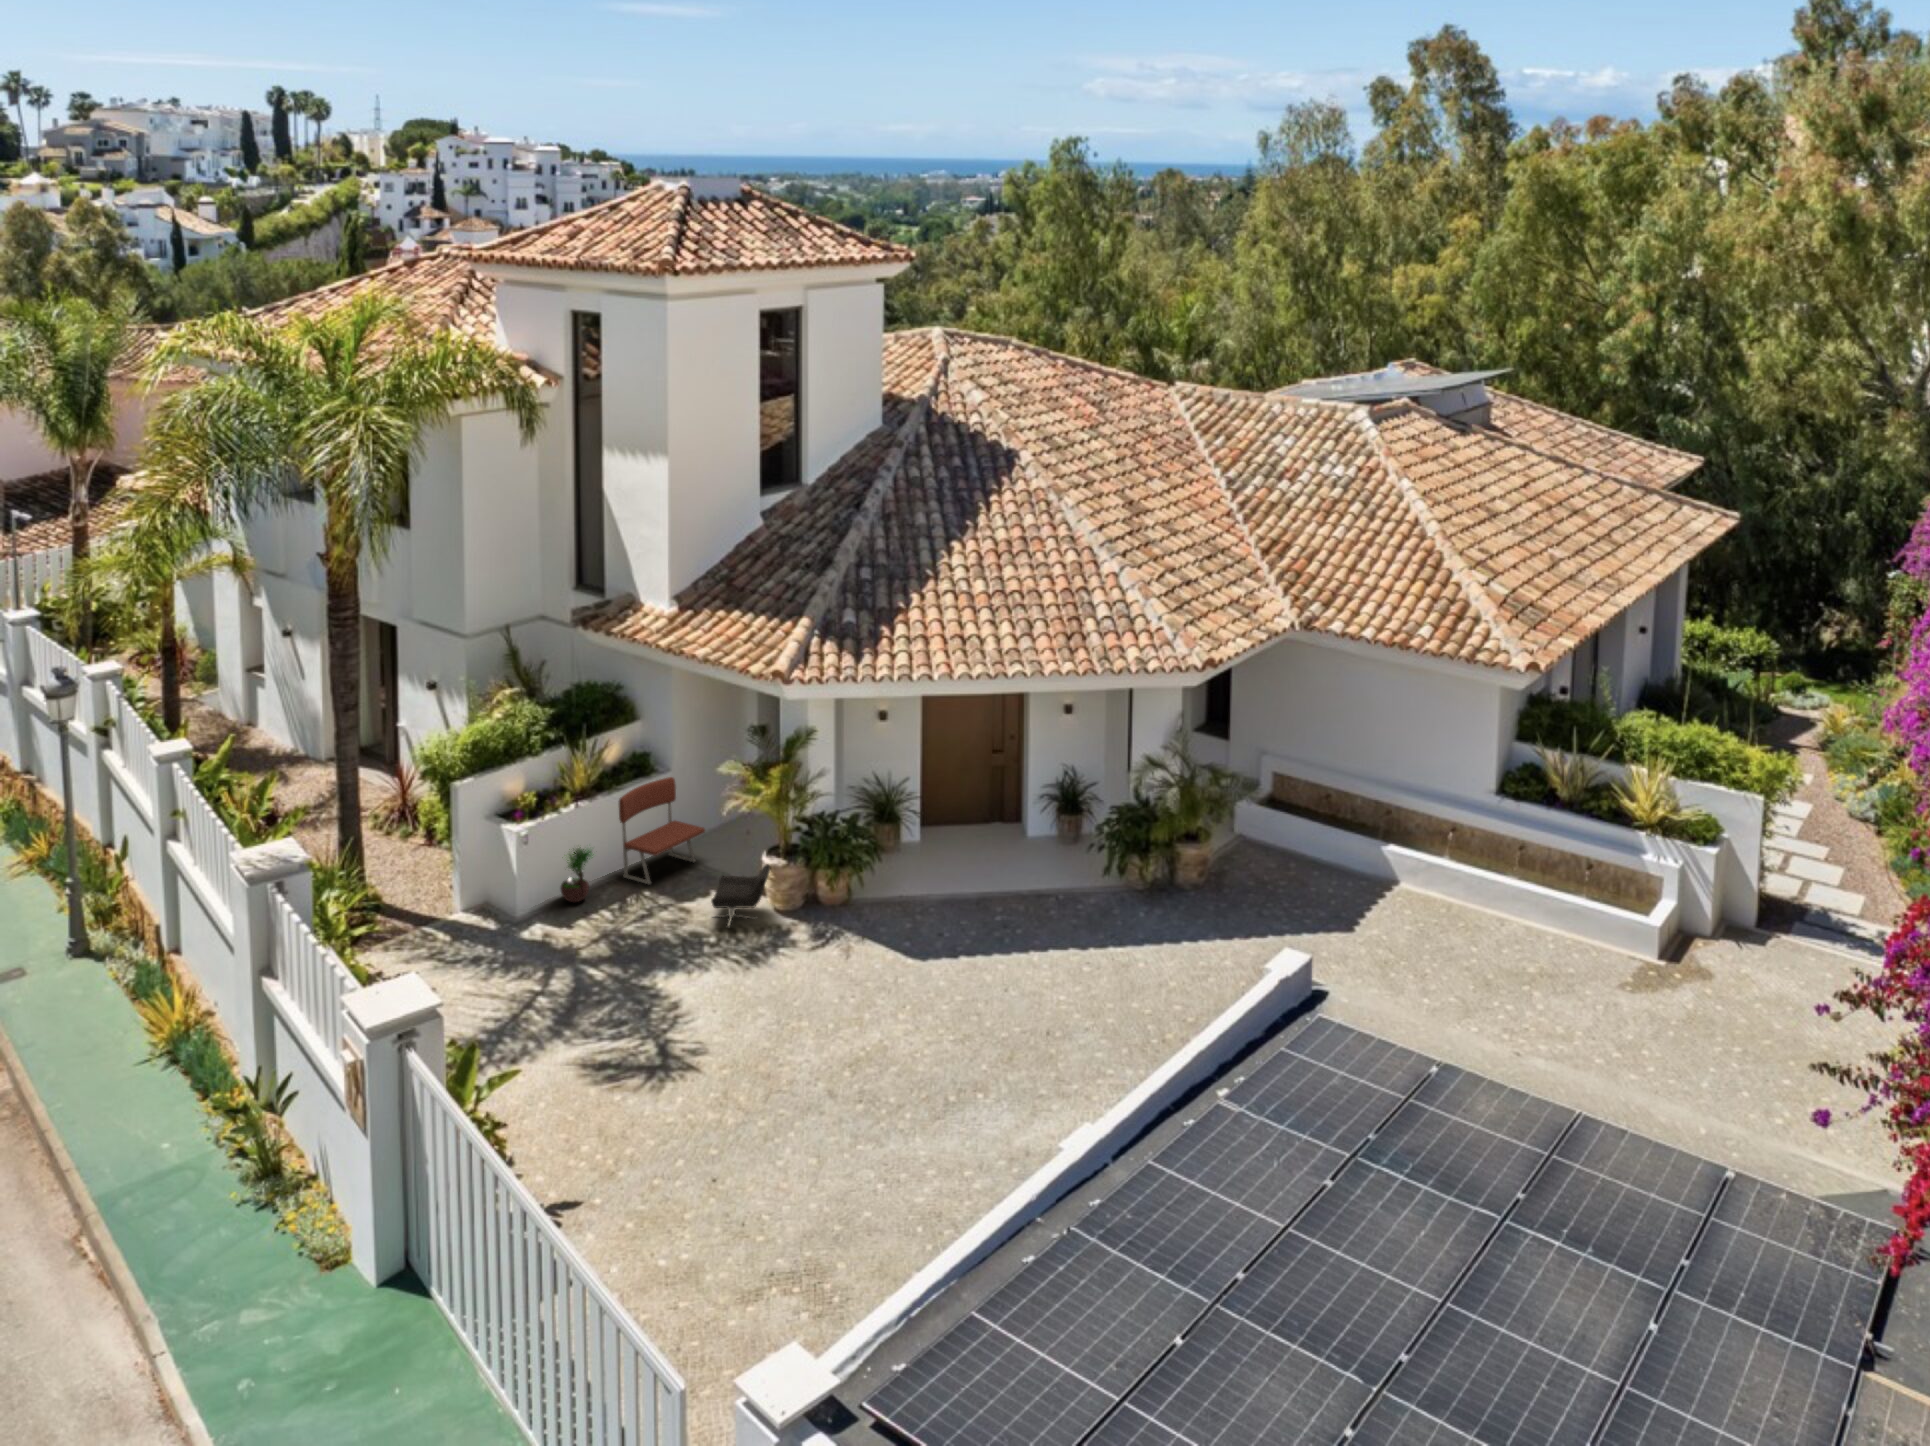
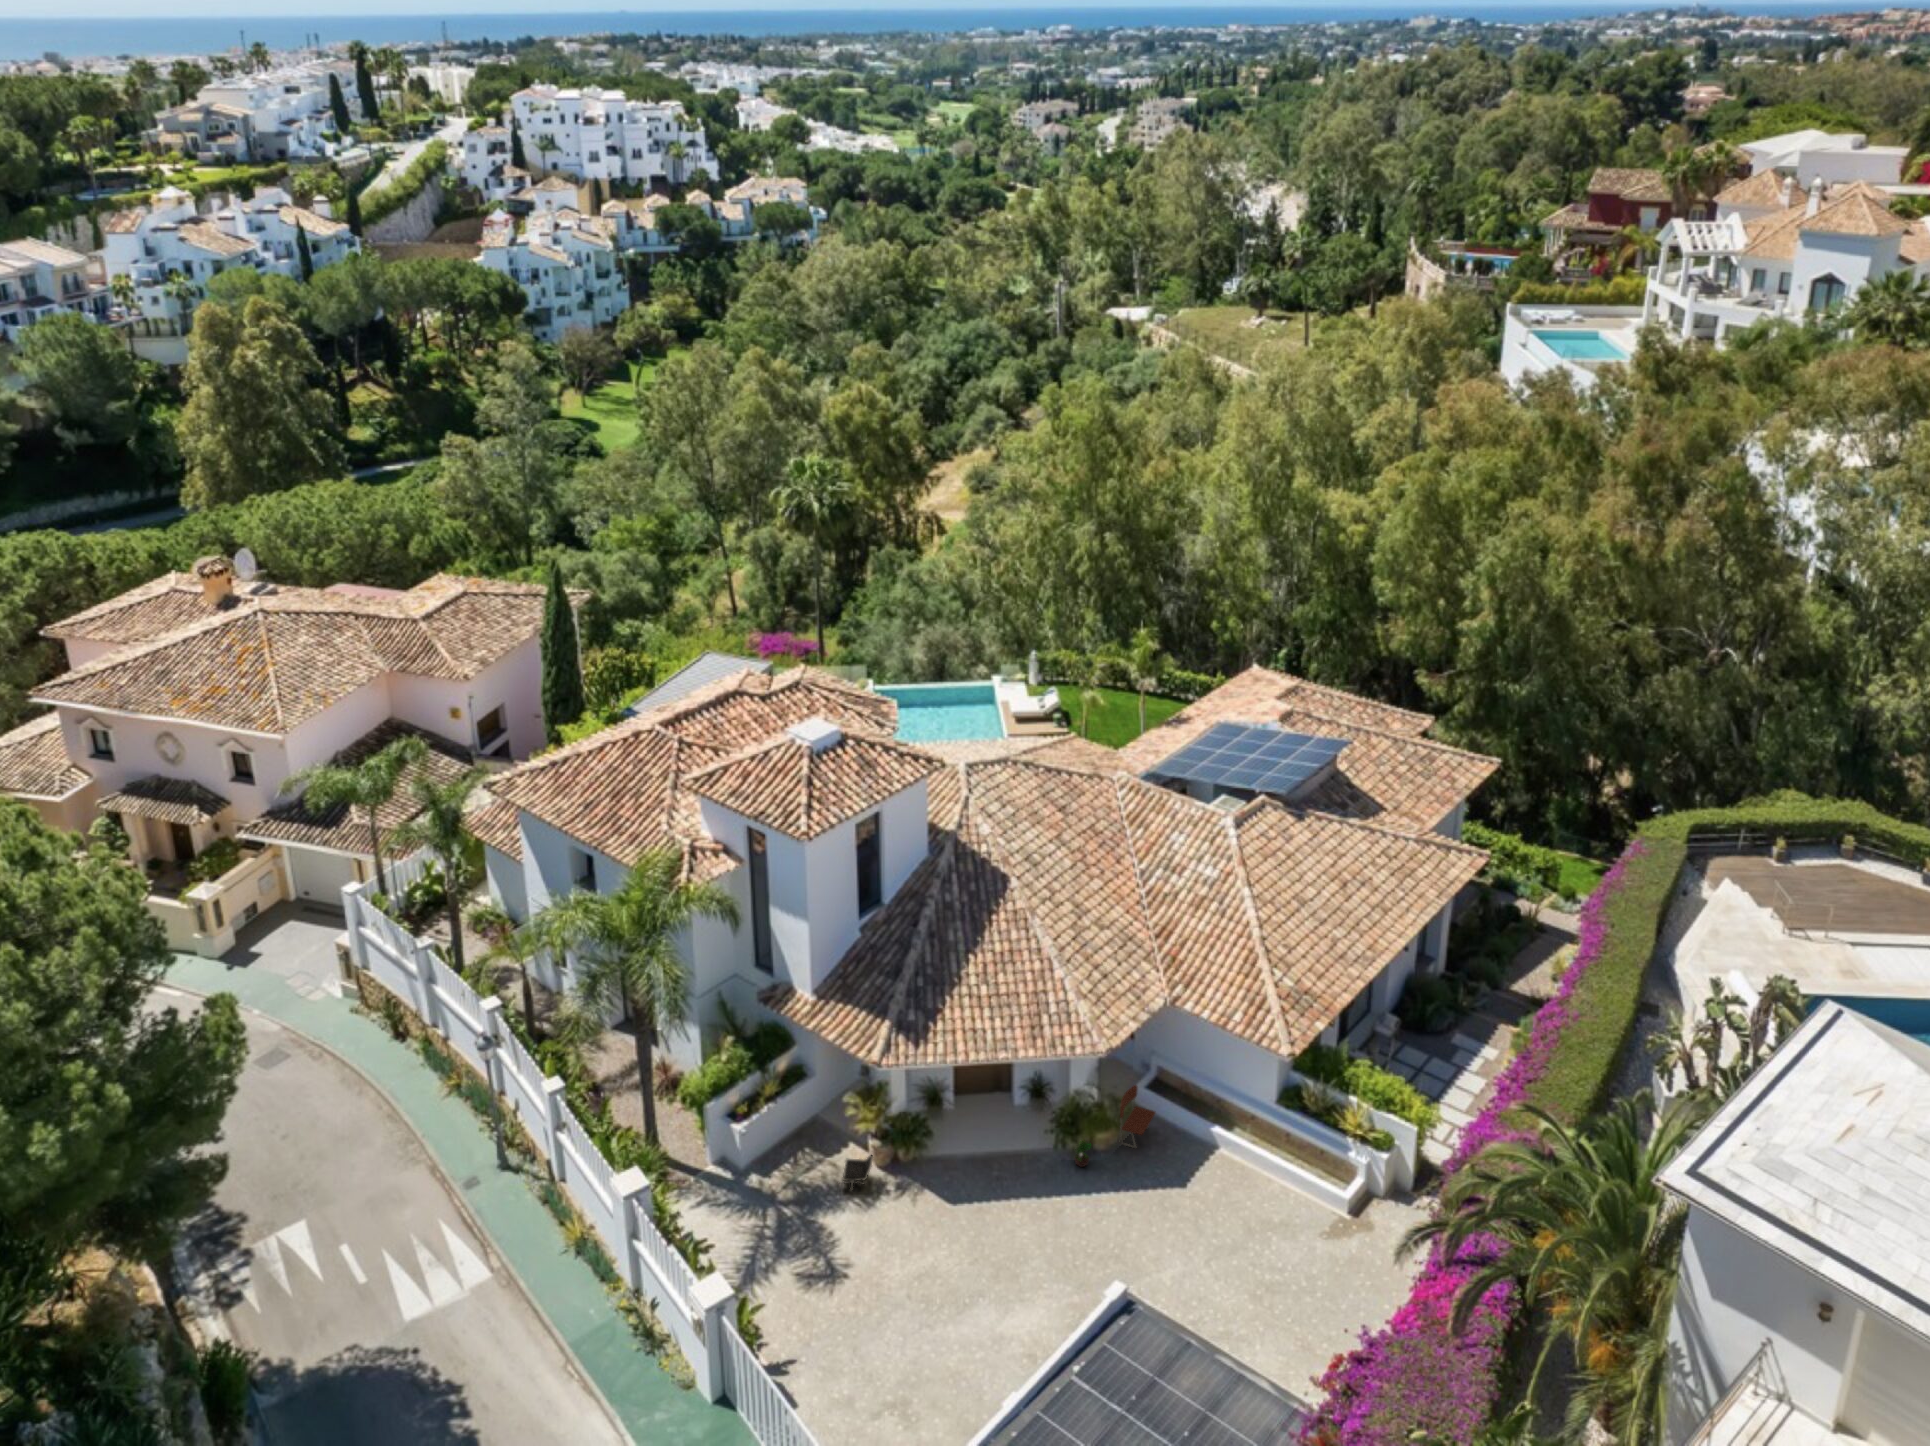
bench: present [619,777,705,884] -> present [1119,1085,1155,1148]
potted tree: present [561,847,593,902] -> present [1075,1141,1091,1167]

